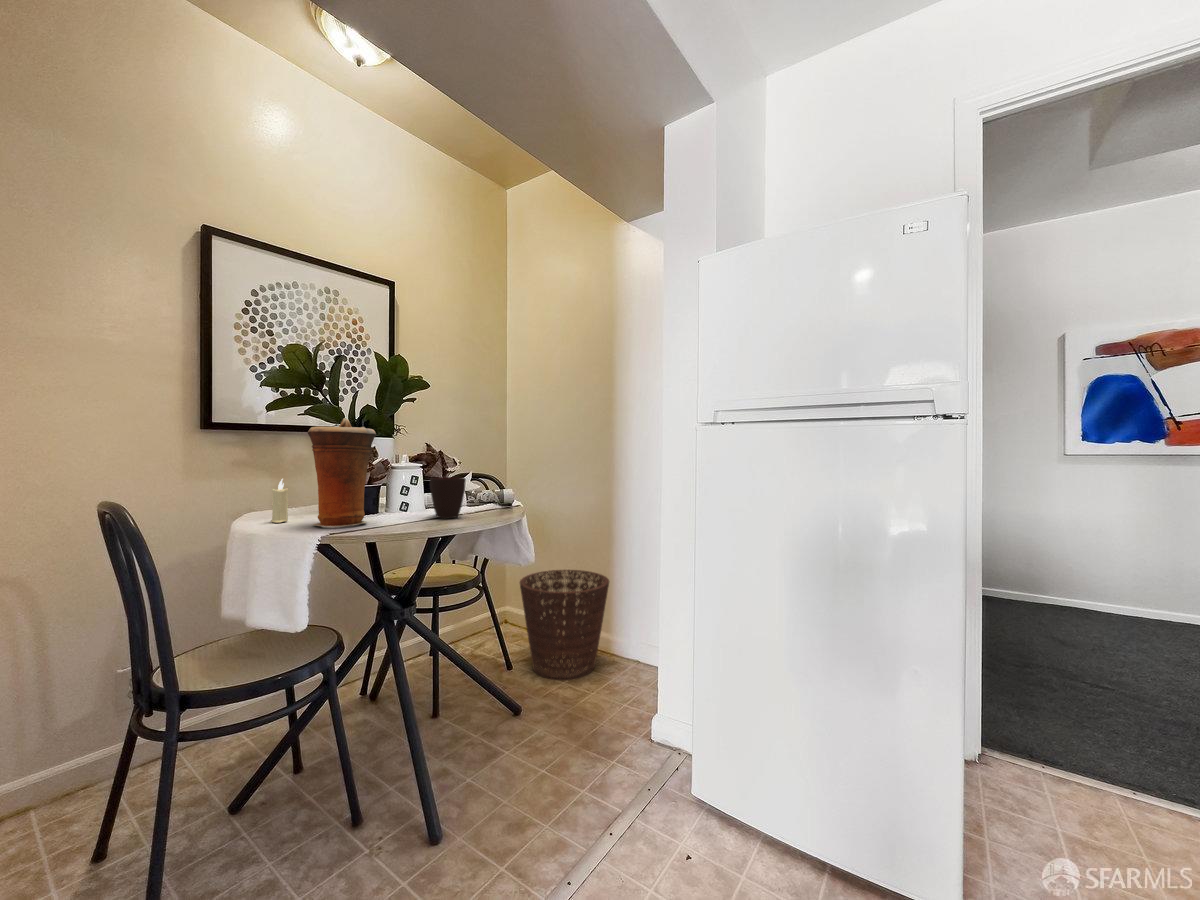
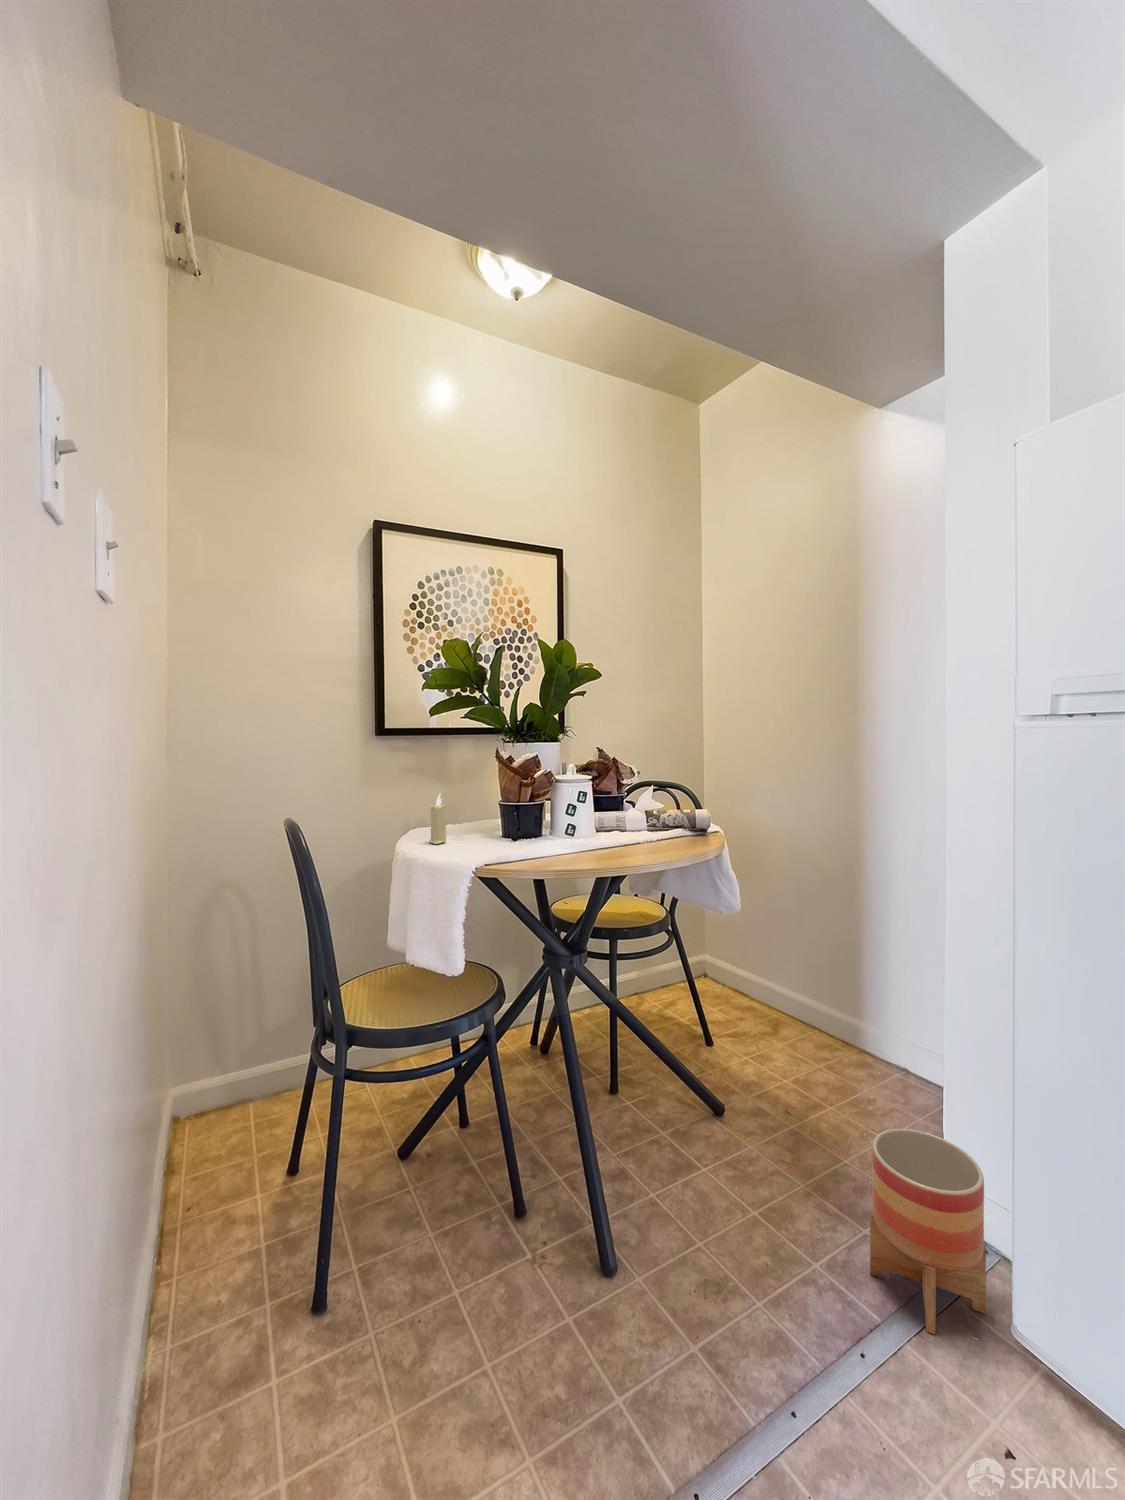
vase: present [308,418,376,527] -> none [462,717,552,854]
cup: present [430,477,466,518] -> none [601,794,645,849]
basket: present [520,570,609,680] -> none [720,917,853,1077]
planter: none [615,689,678,811] -> present [870,1129,986,1334]

